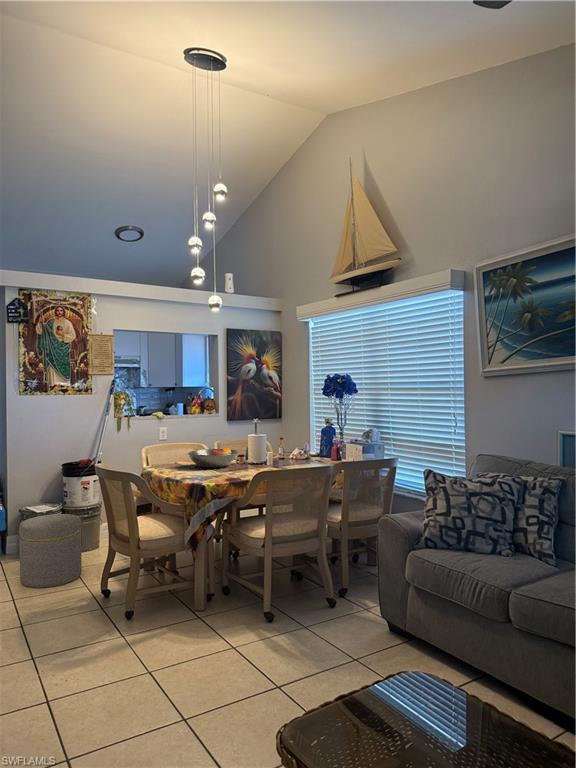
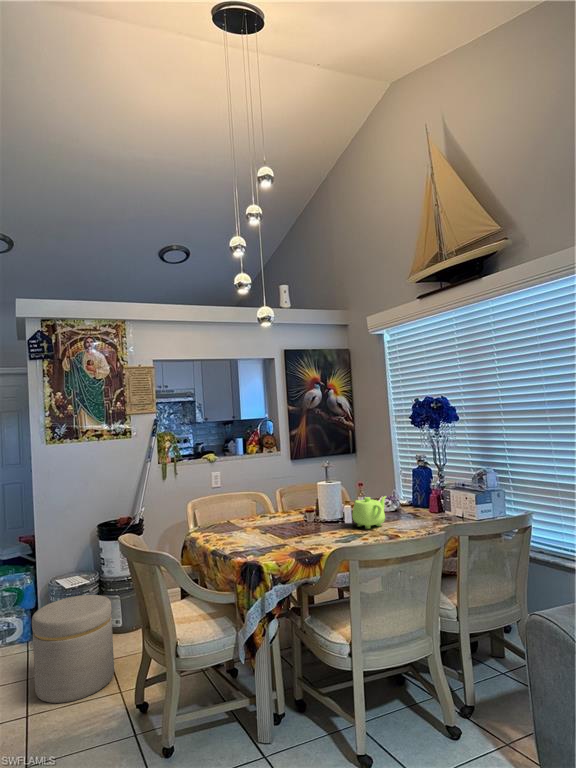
teapot: none [272,444,298,465] -> present [353,496,386,529]
fruit bowl: present [188,447,238,468] -> none [240,503,307,536]

